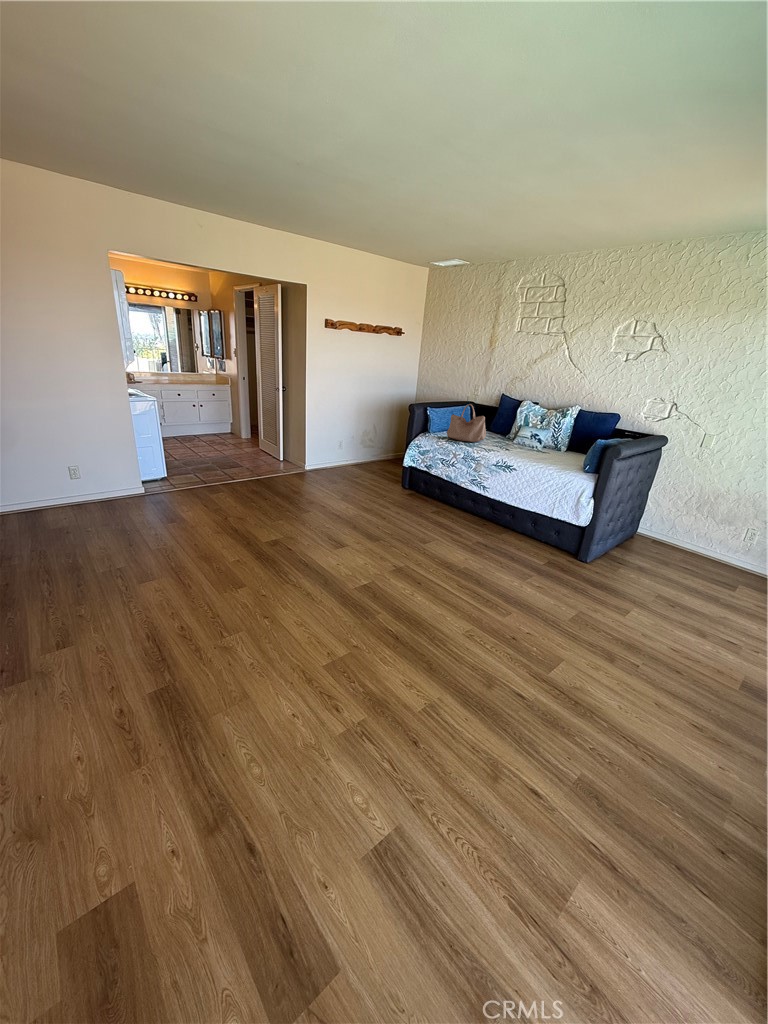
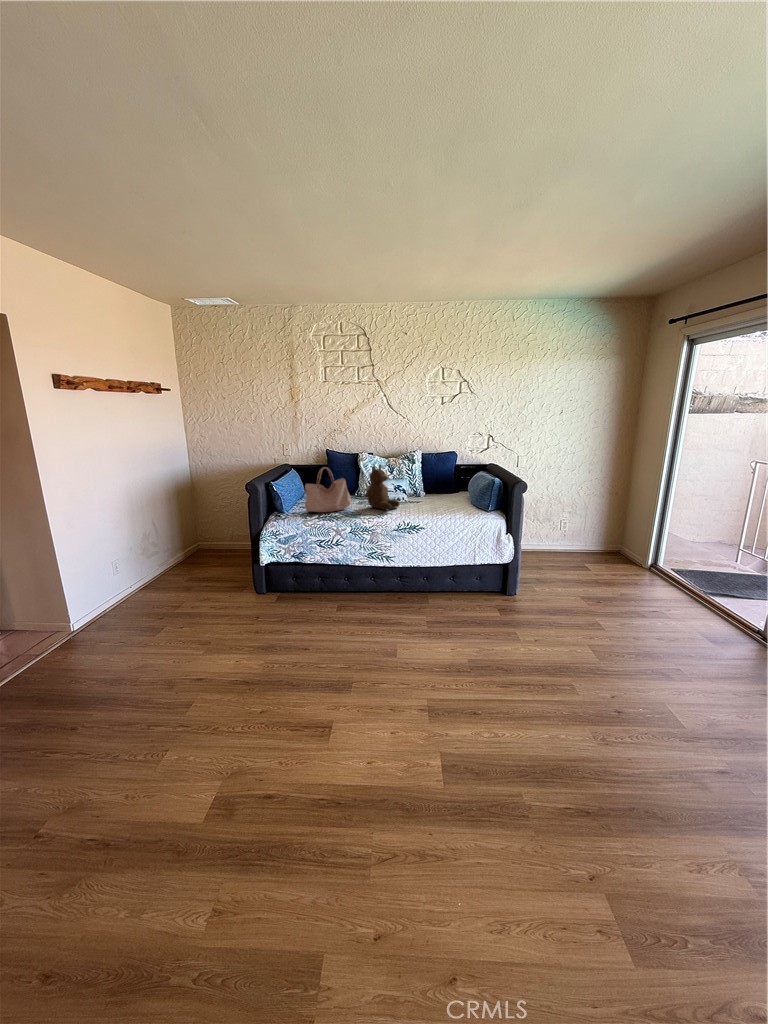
teddy bear: none [492,409,521,451] -> present [367,465,400,510]

